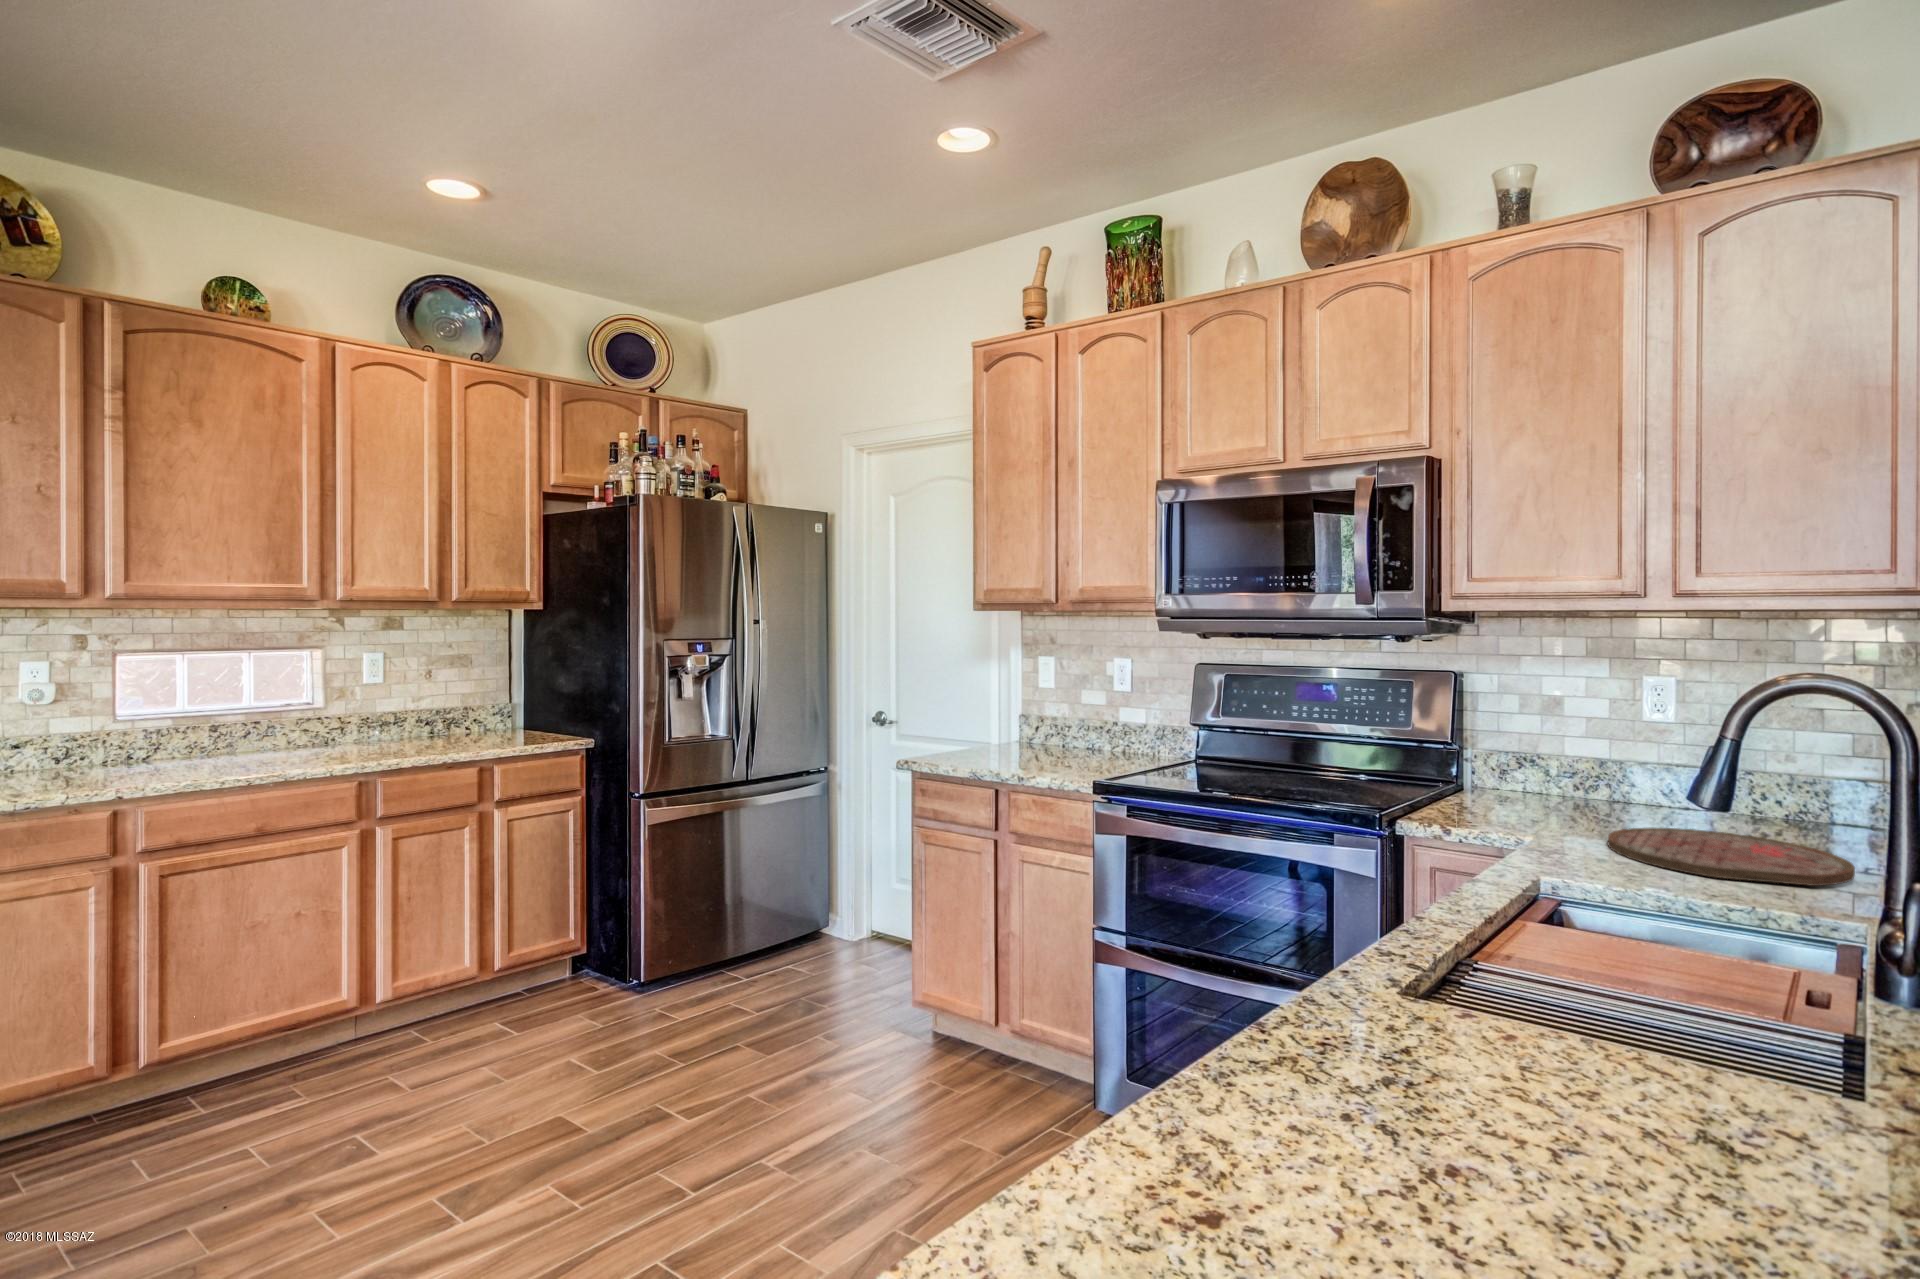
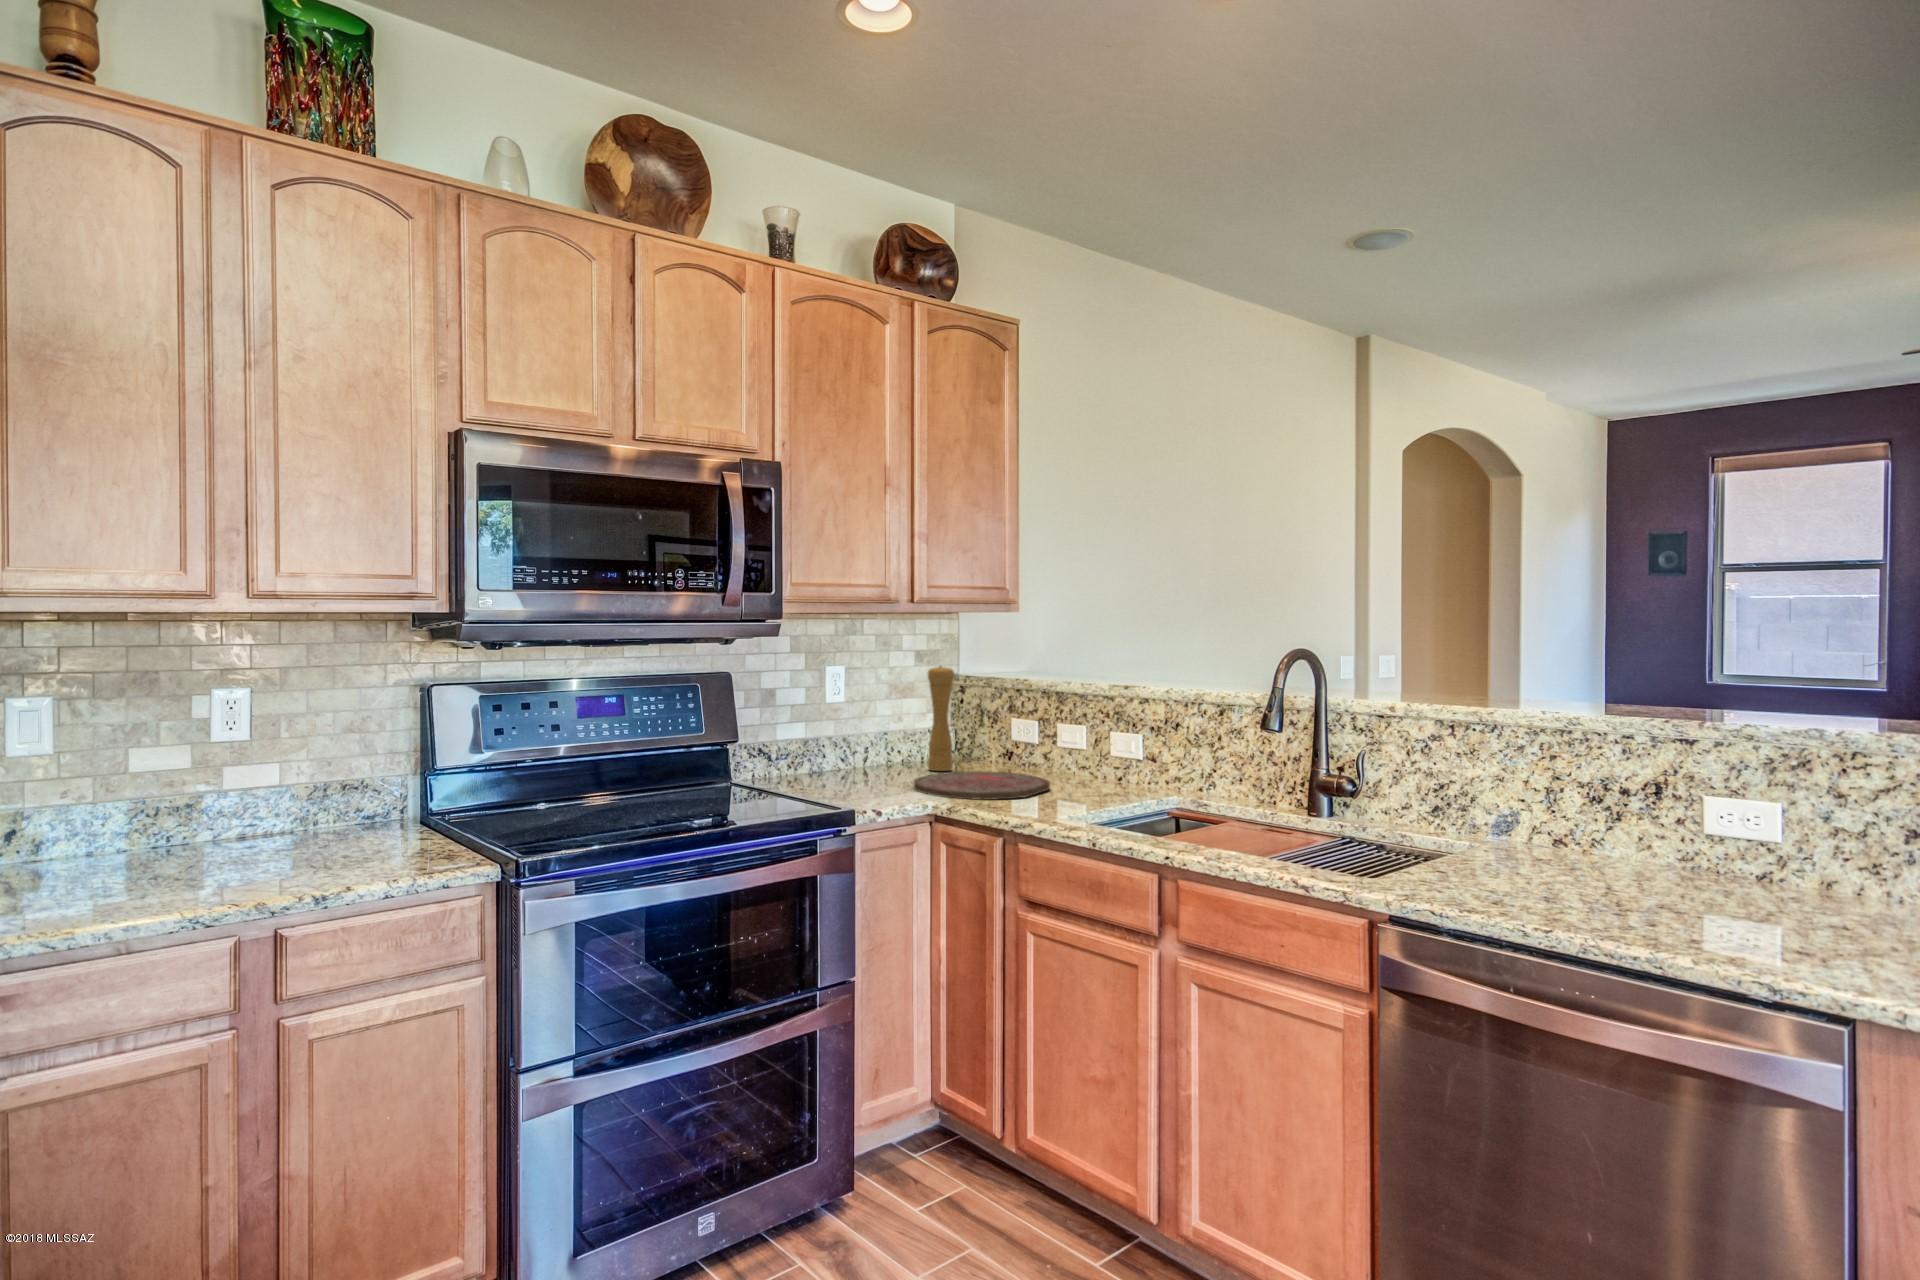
pepper mill: none [1781,688,1834,842] -> present [928,666,954,771]

